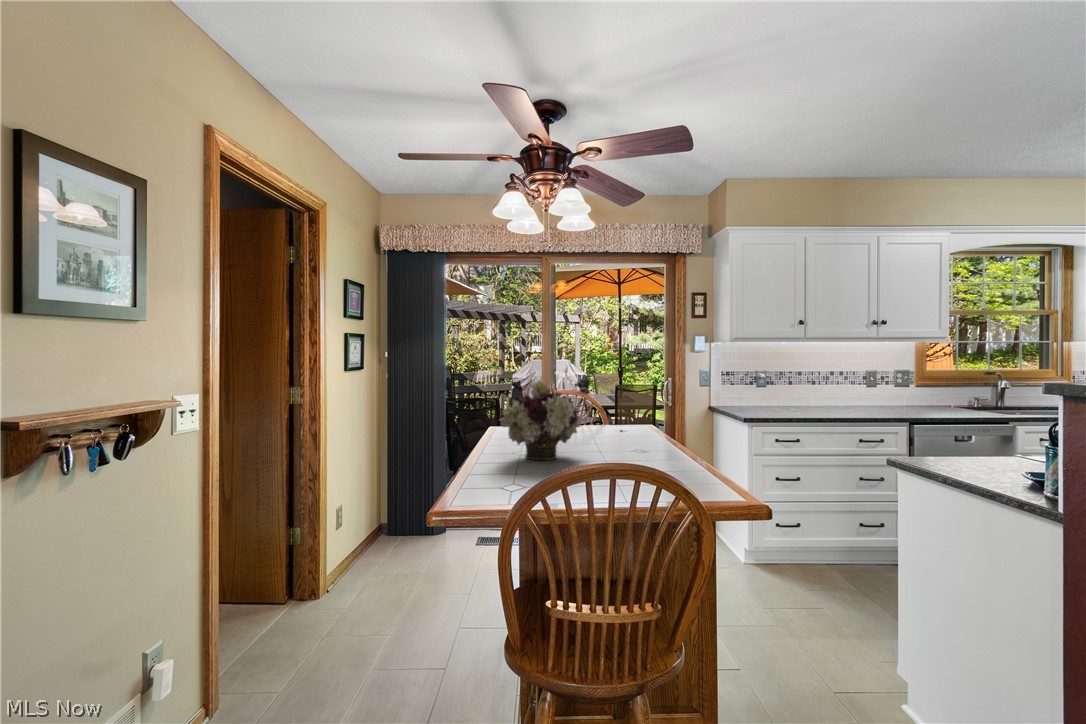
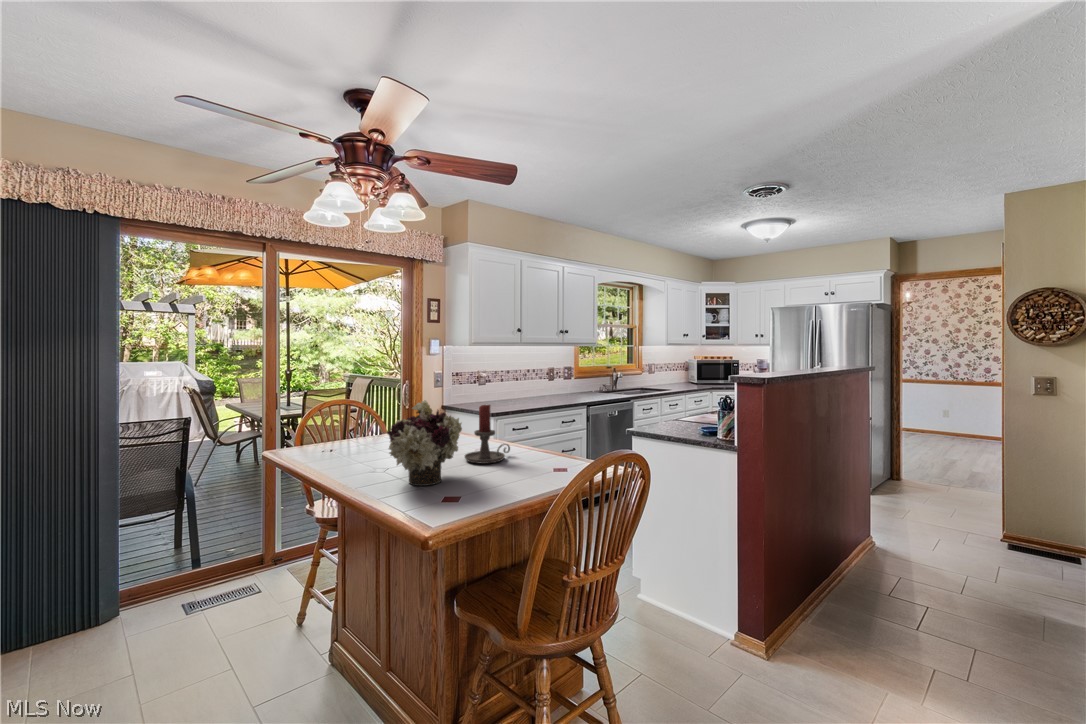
candle holder: none [609,391,665,454] -> present [465,405,510,464]

